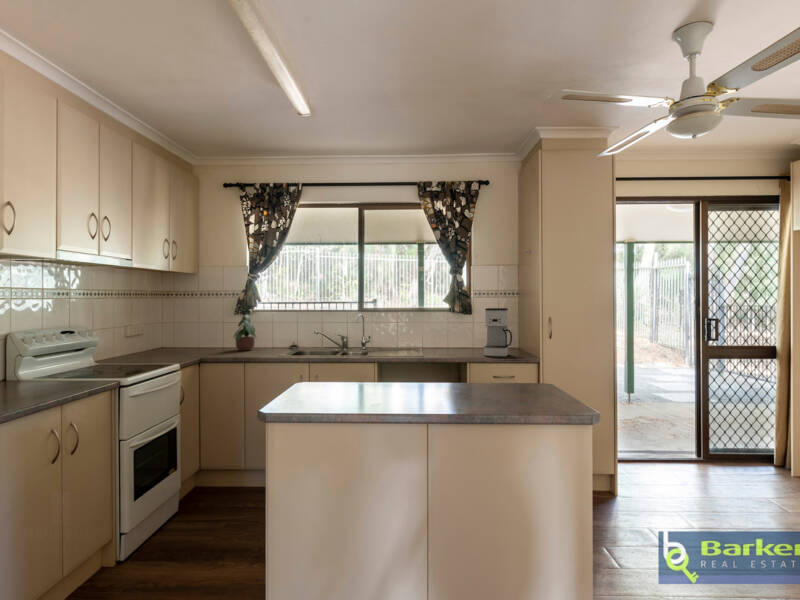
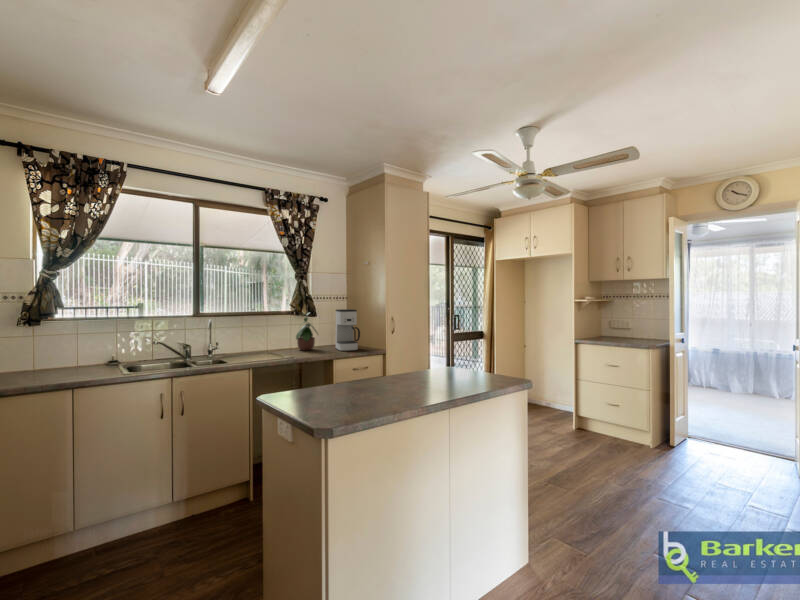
potted plant: present [234,308,256,351] -> present [296,313,318,350]

